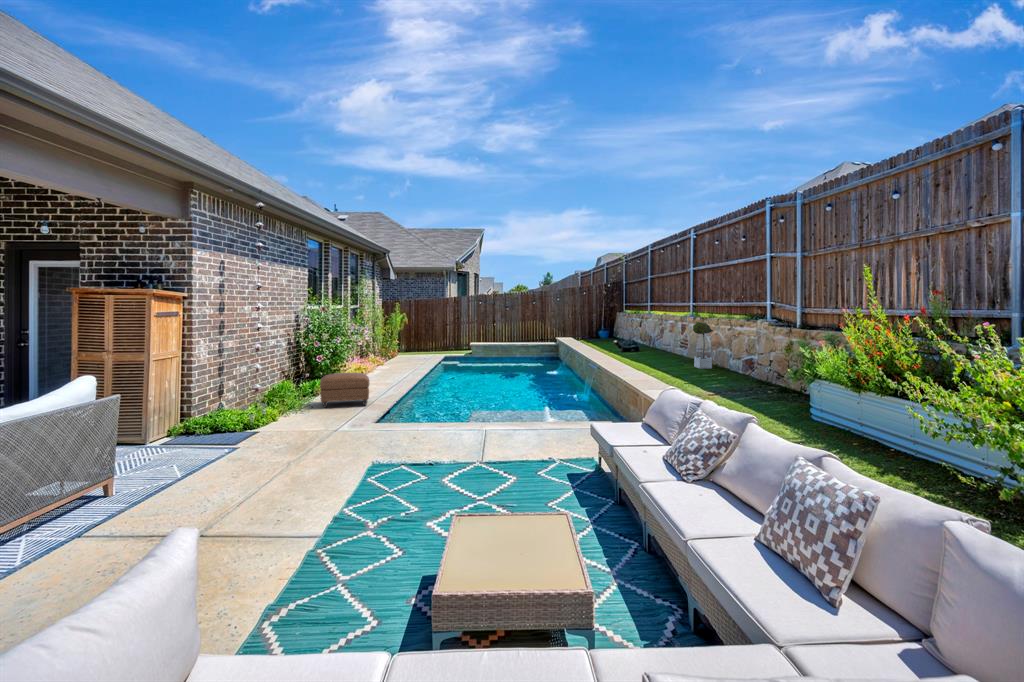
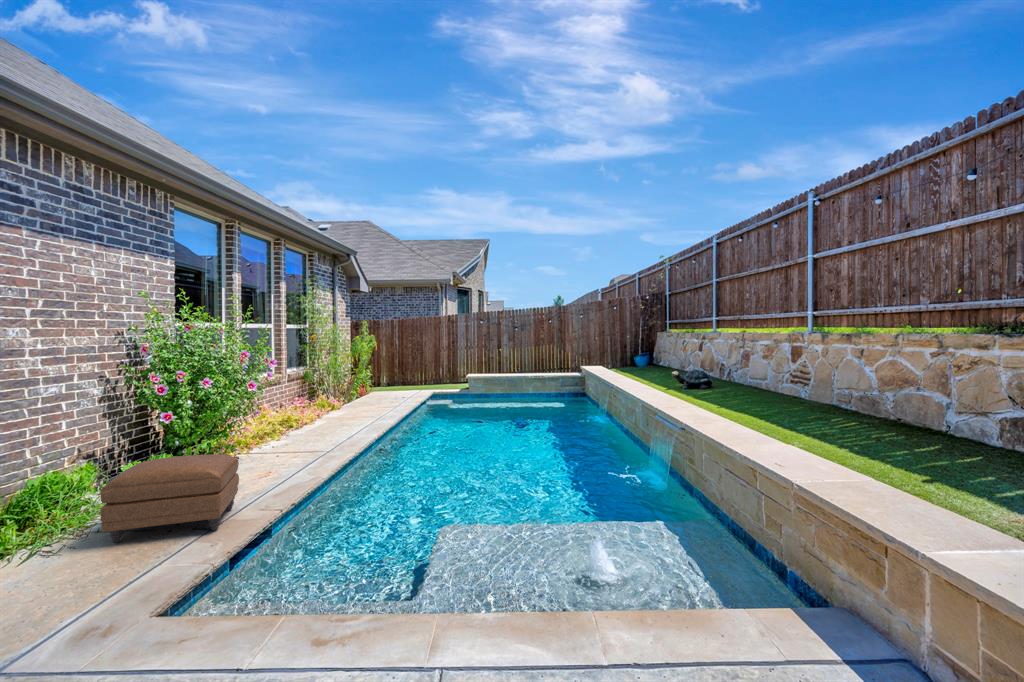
potted tree: present [693,321,713,369] -> none [846,340,889,426]

